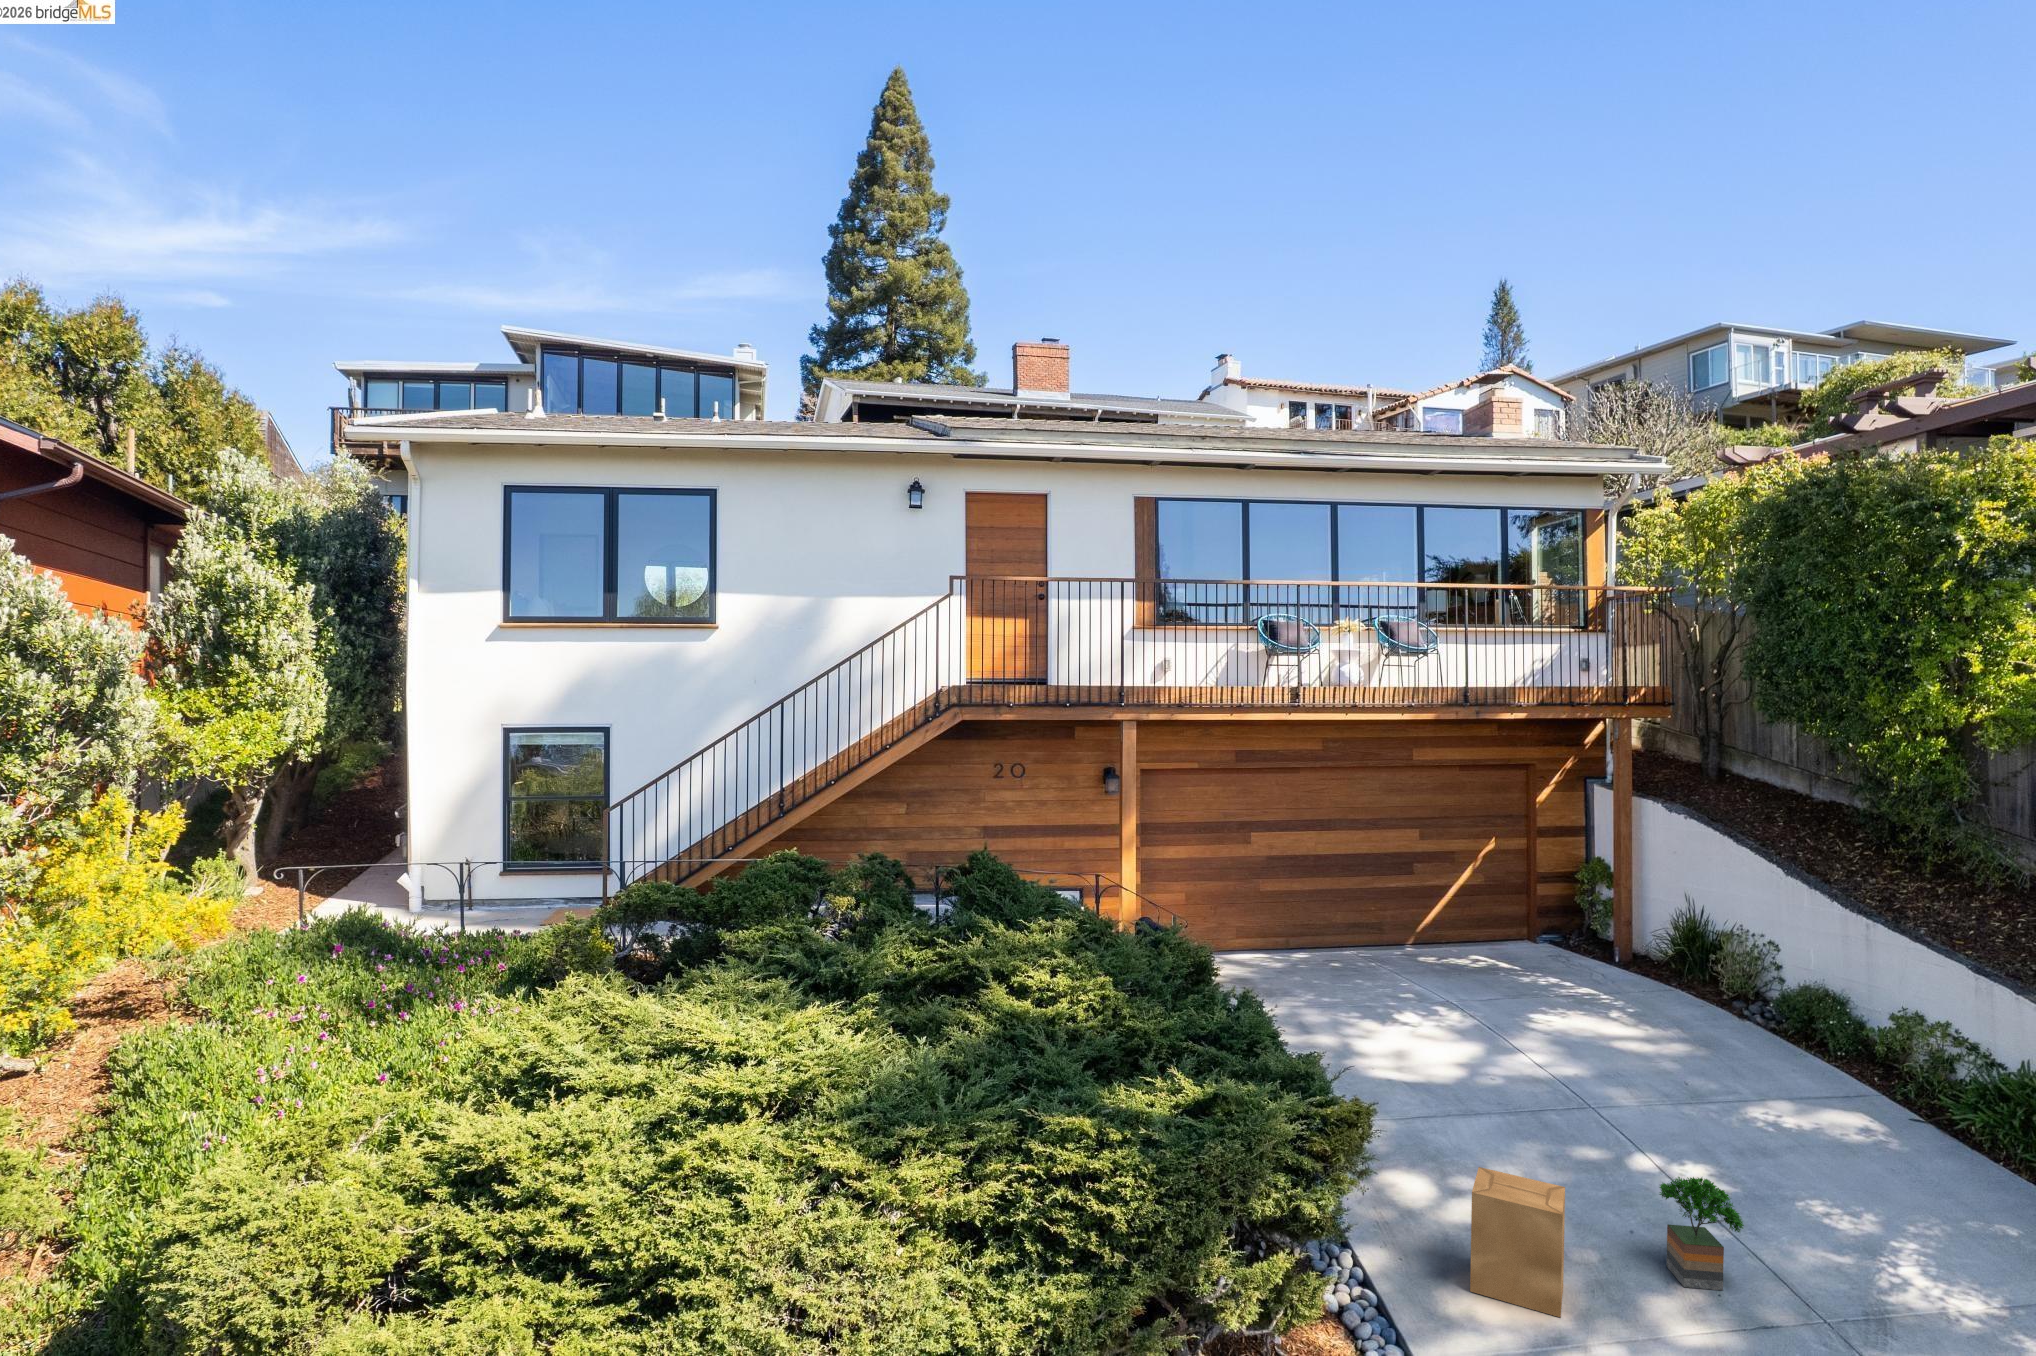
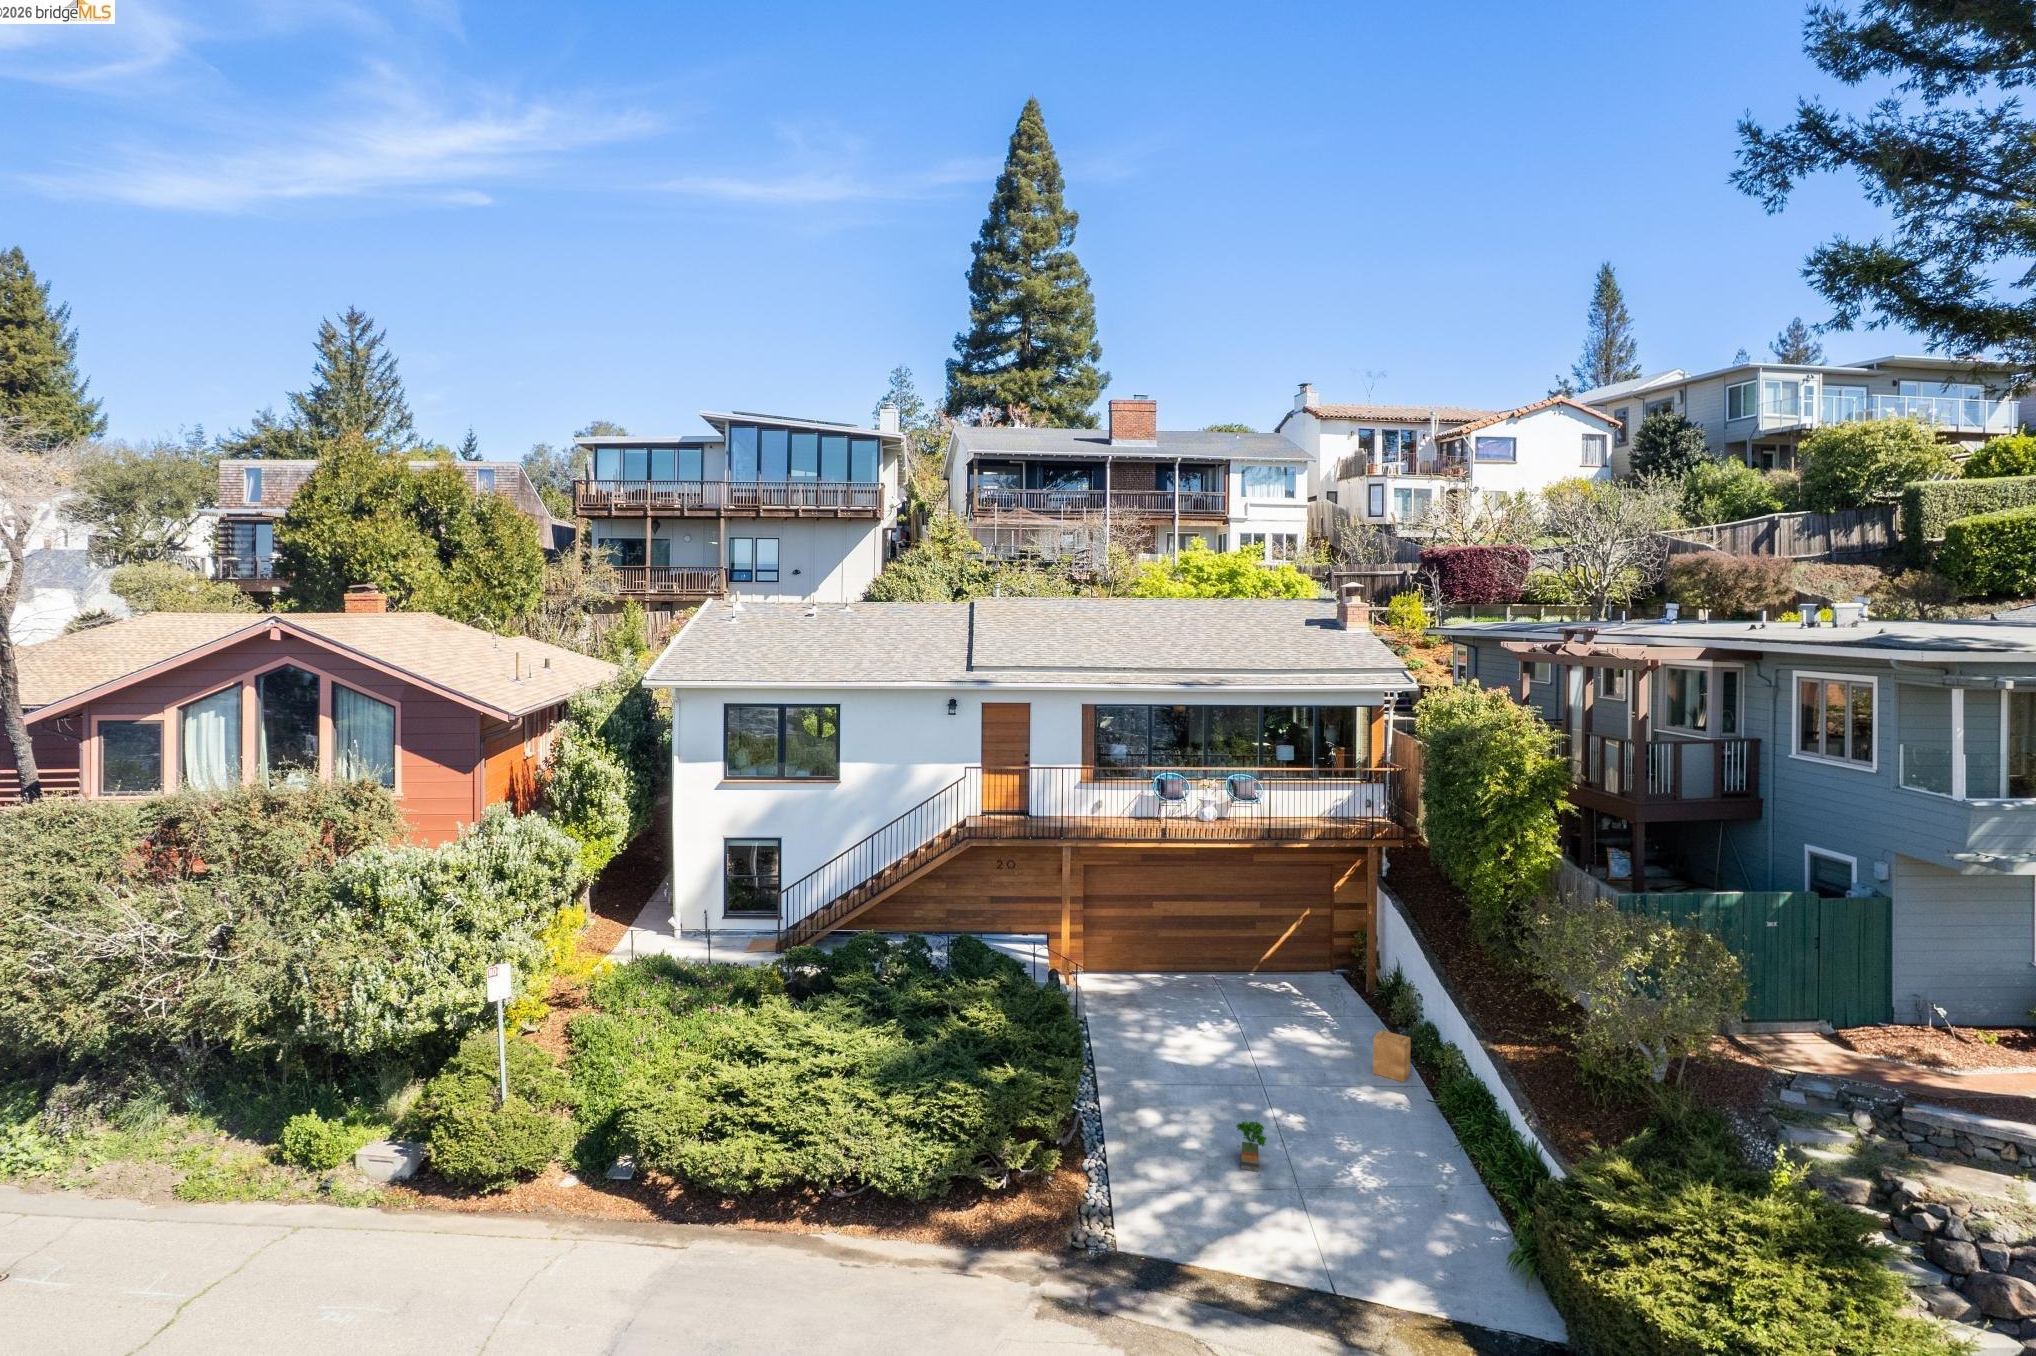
cardboard box: present [1470,1167,1565,1317] -> present [1373,1030,1411,1082]

